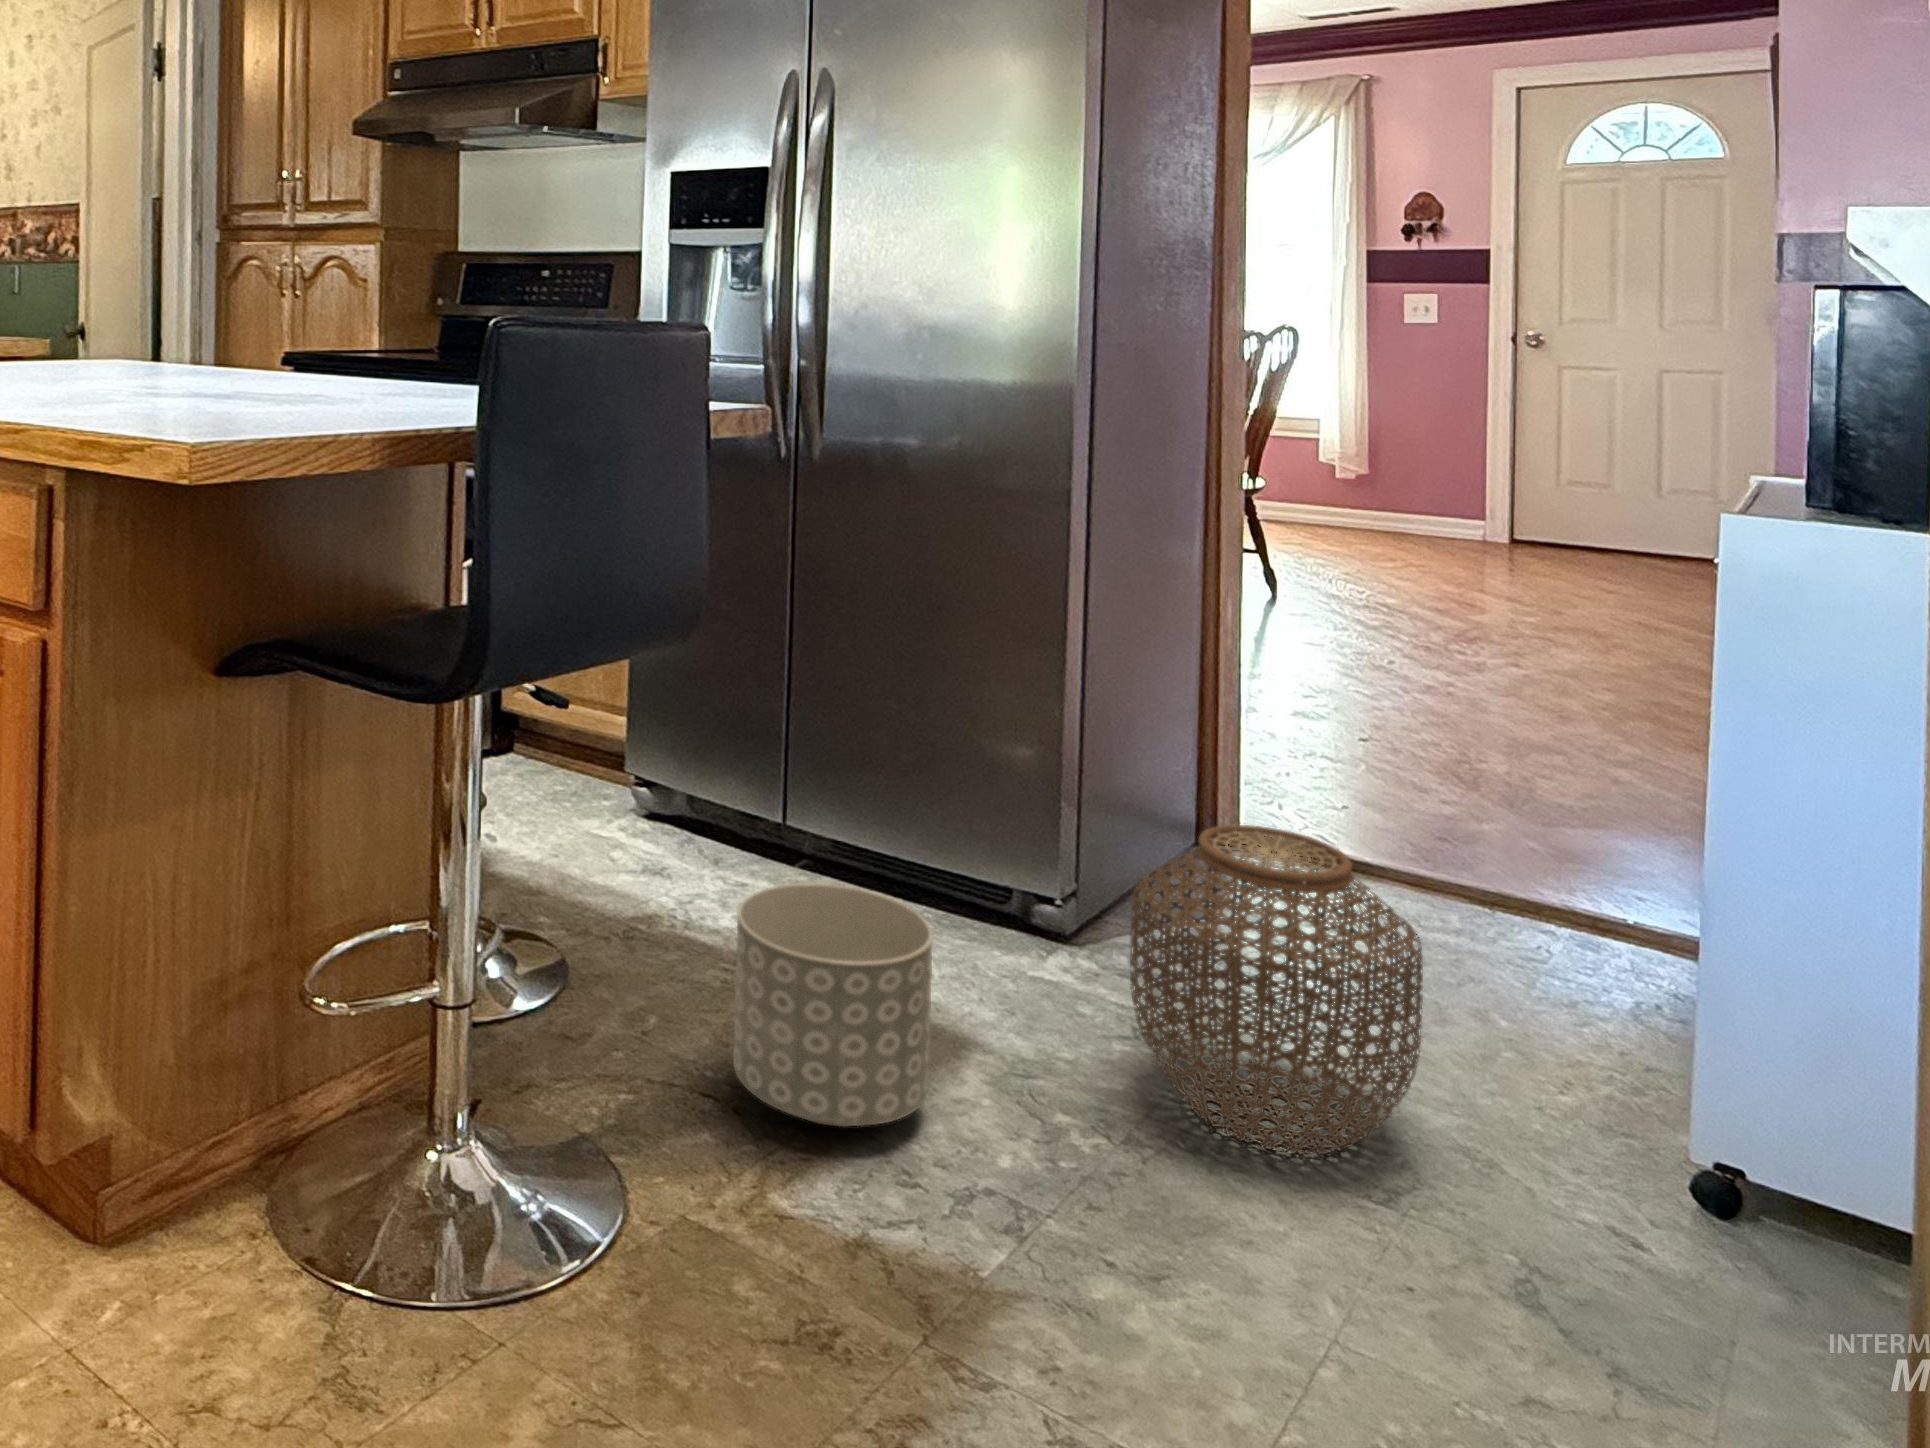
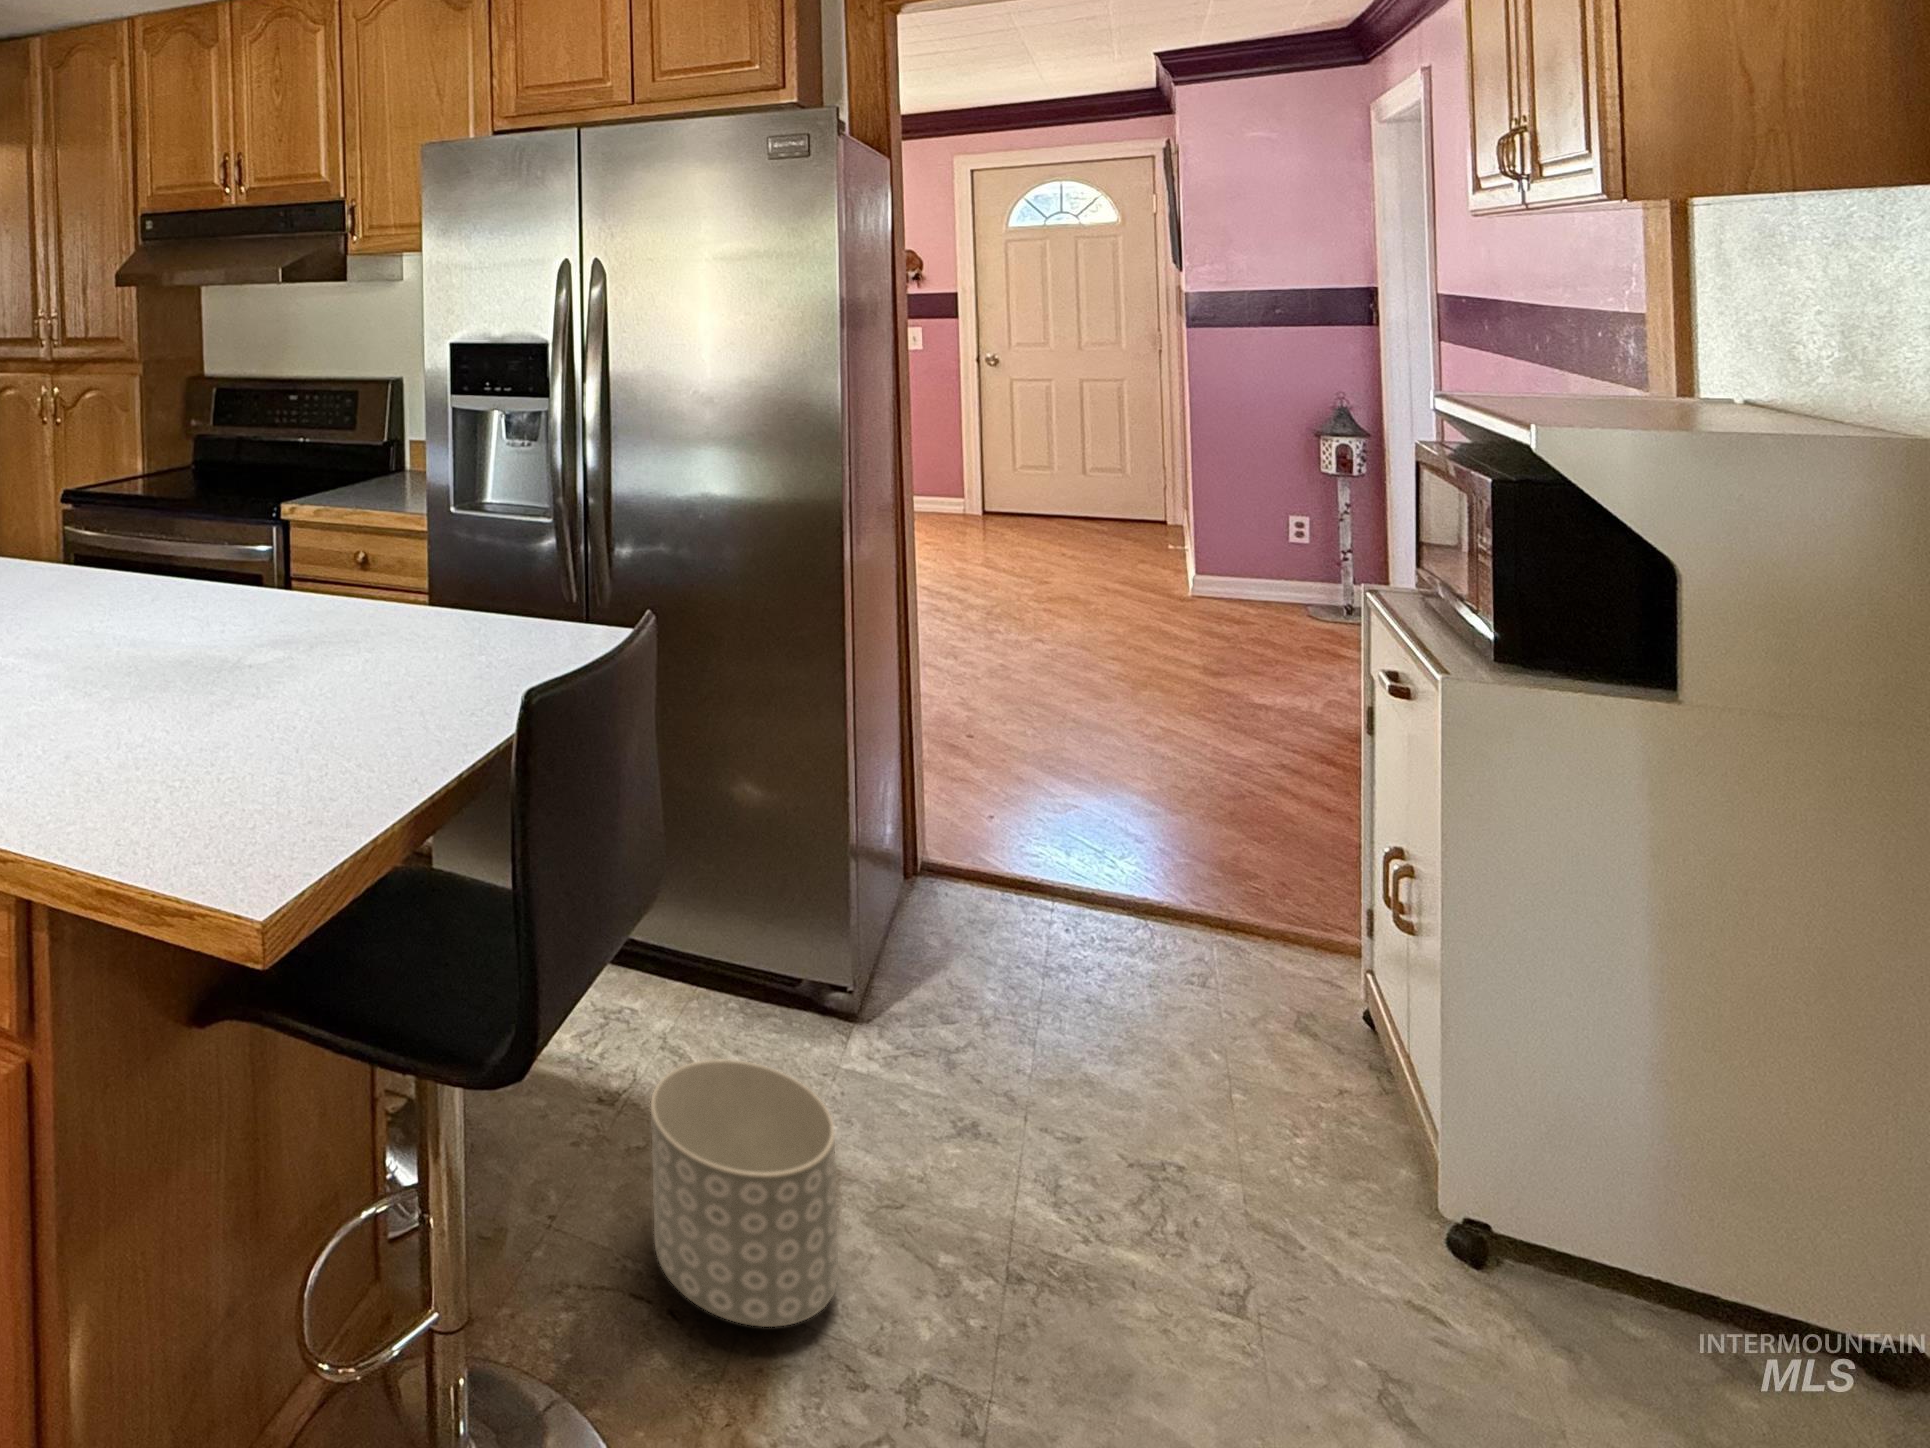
woven basket: present [1130,825,1423,1155] -> none [972,954,1235,1264]

